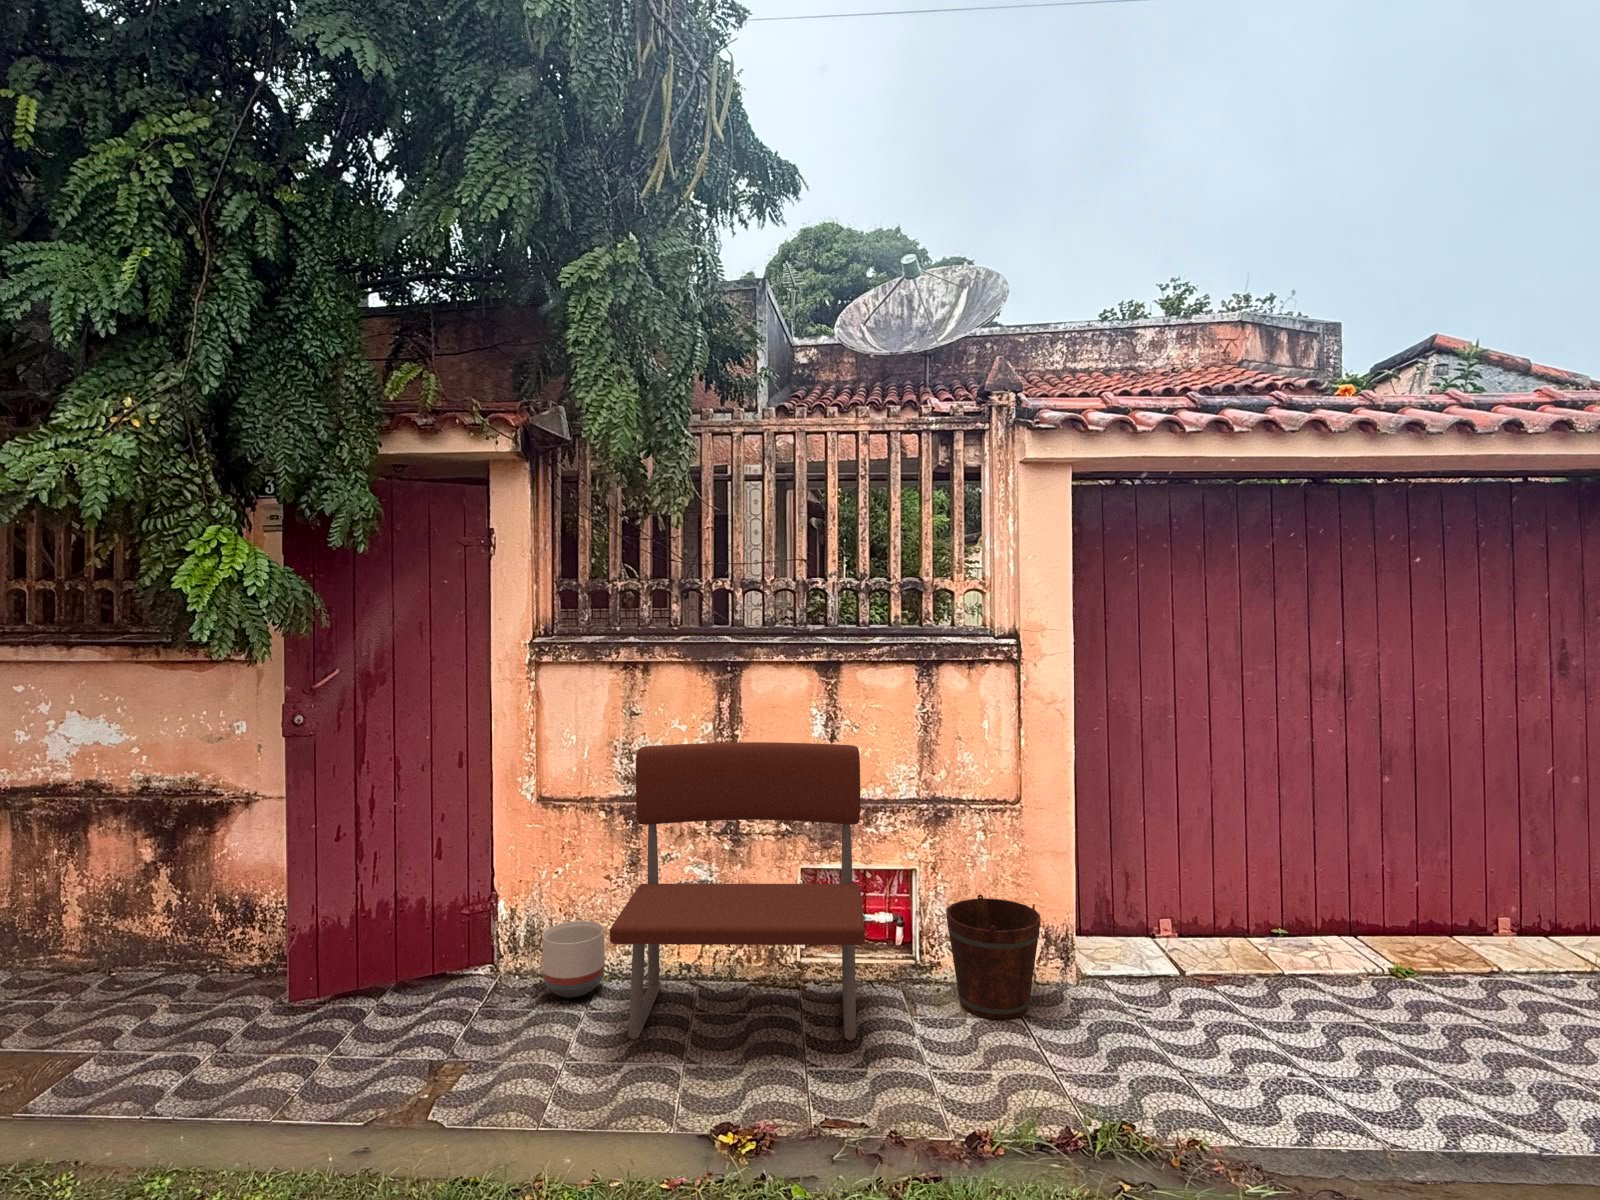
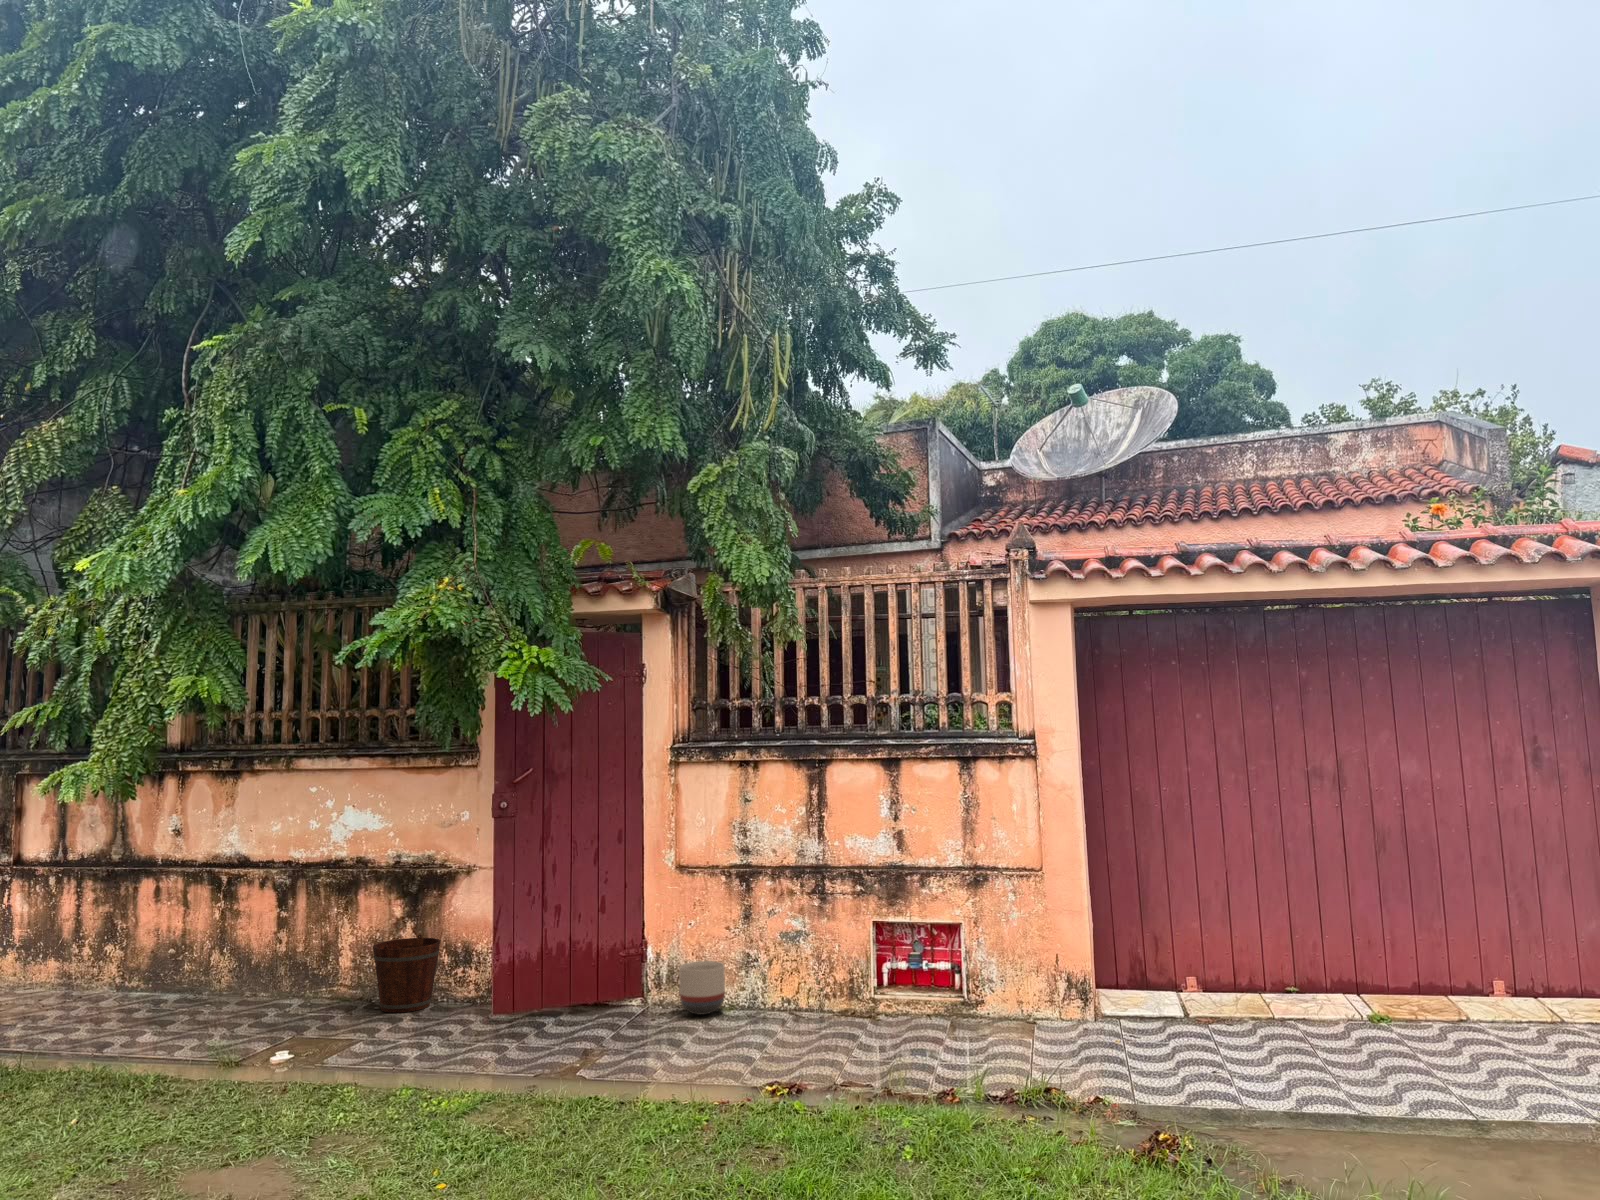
bench: present [610,742,865,1040] -> none [727,821,913,1038]
bucket: present [946,894,1041,1019] -> present [373,935,441,1013]

